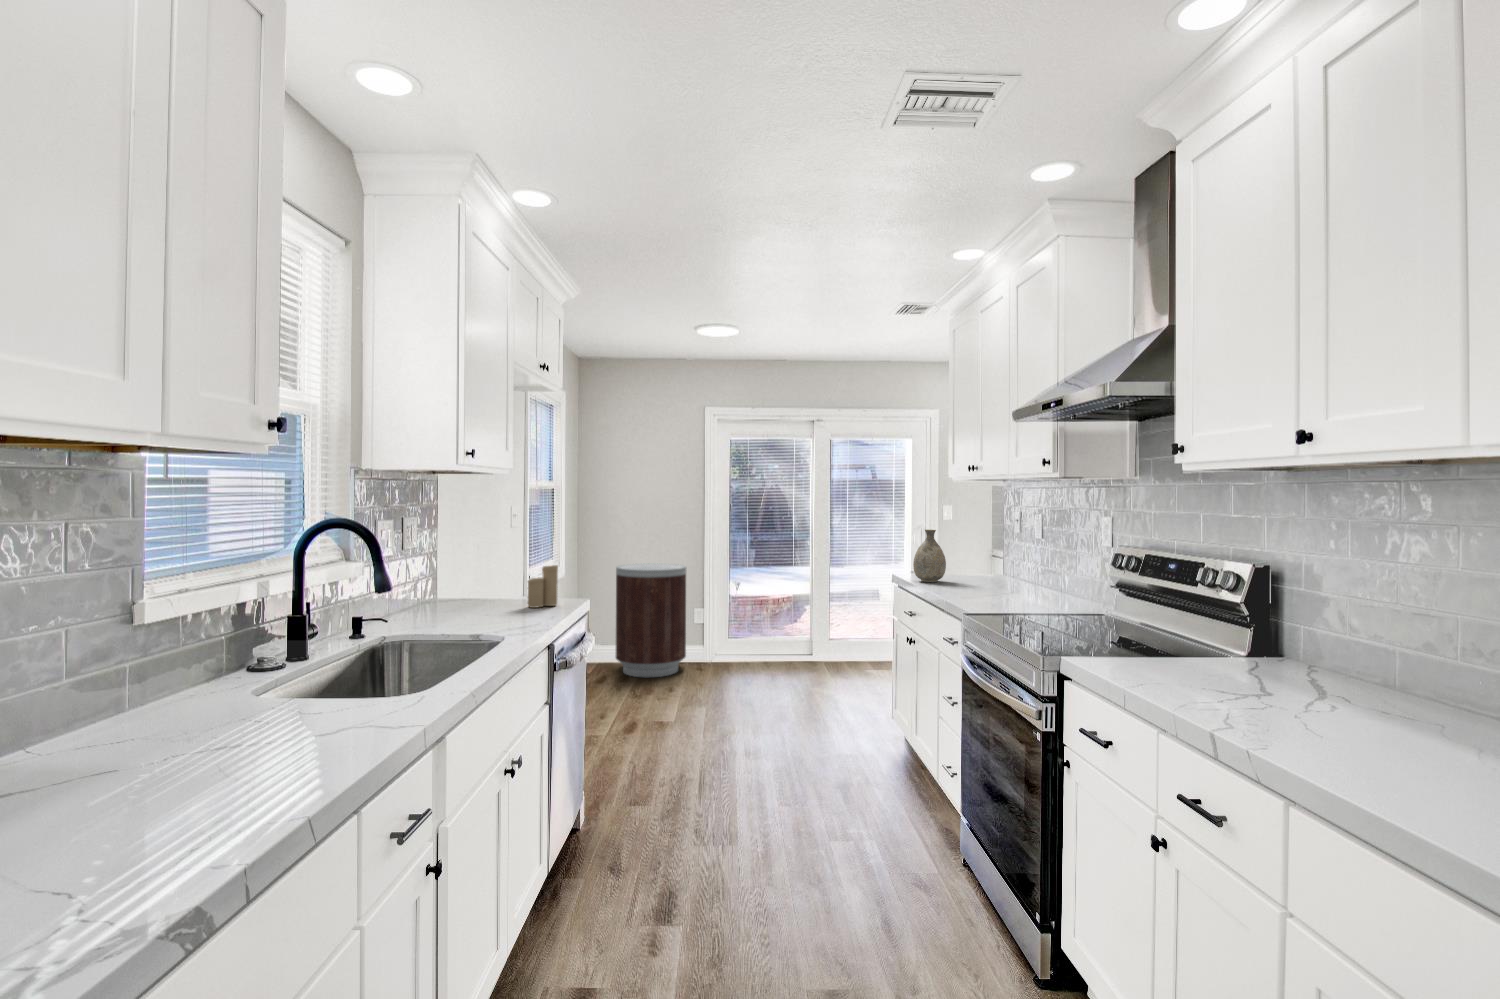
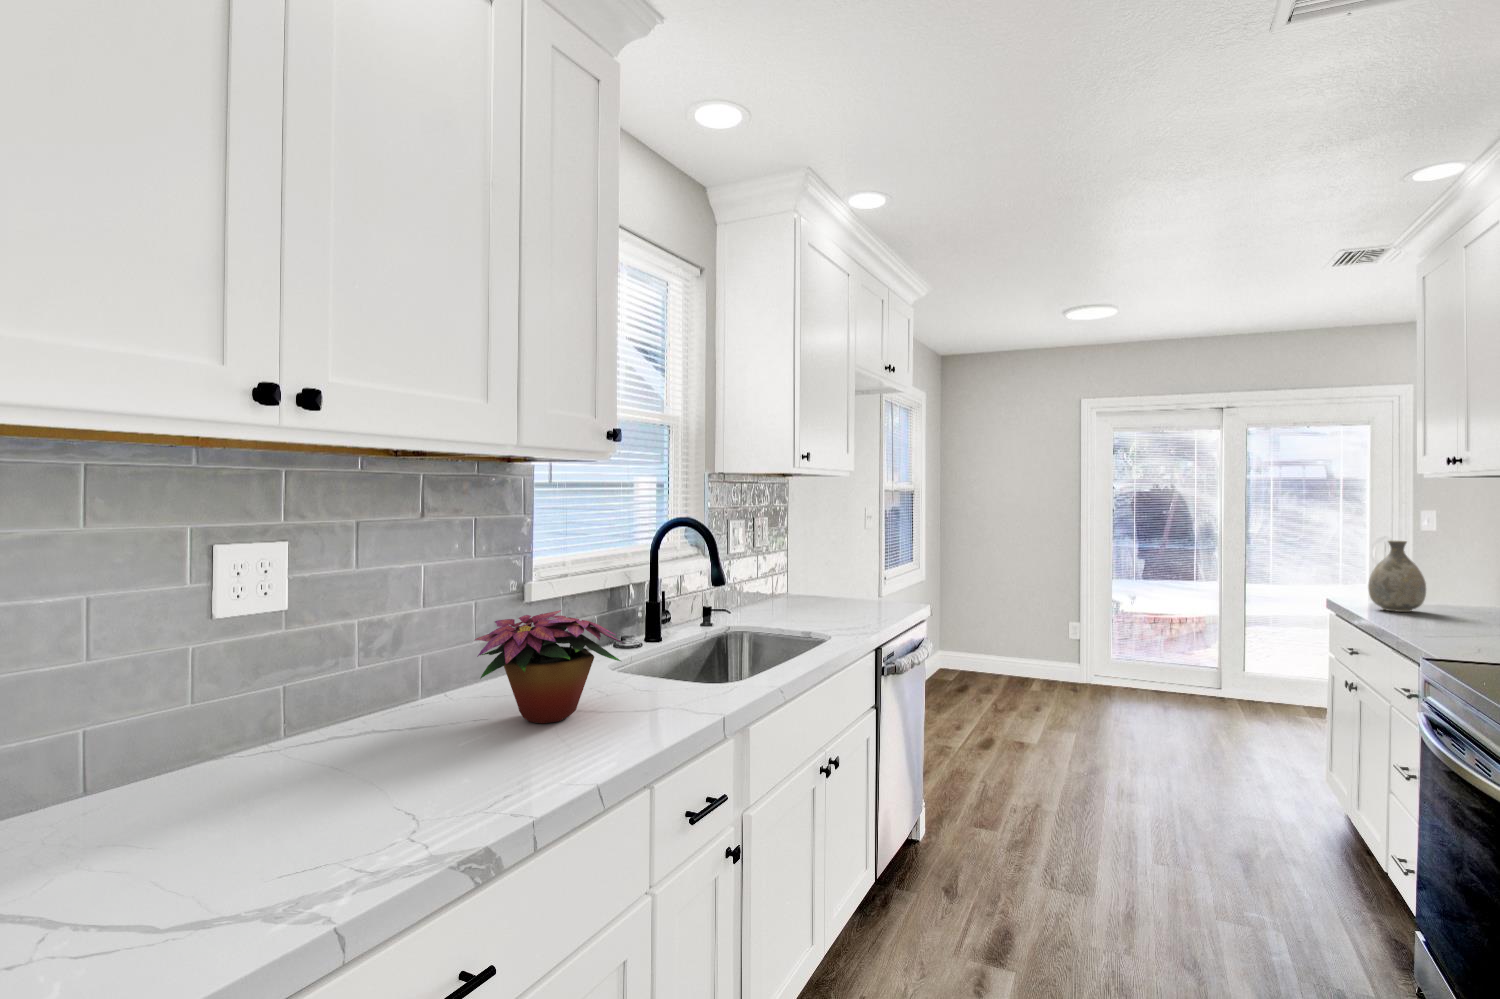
candle: present [528,561,558,608] -> none [863,562,893,609]
trash can: present [616,563,686,677] -> none [975,571,1054,693]
flower arrangement: none [77,628,312,770] -> present [475,610,623,724]

